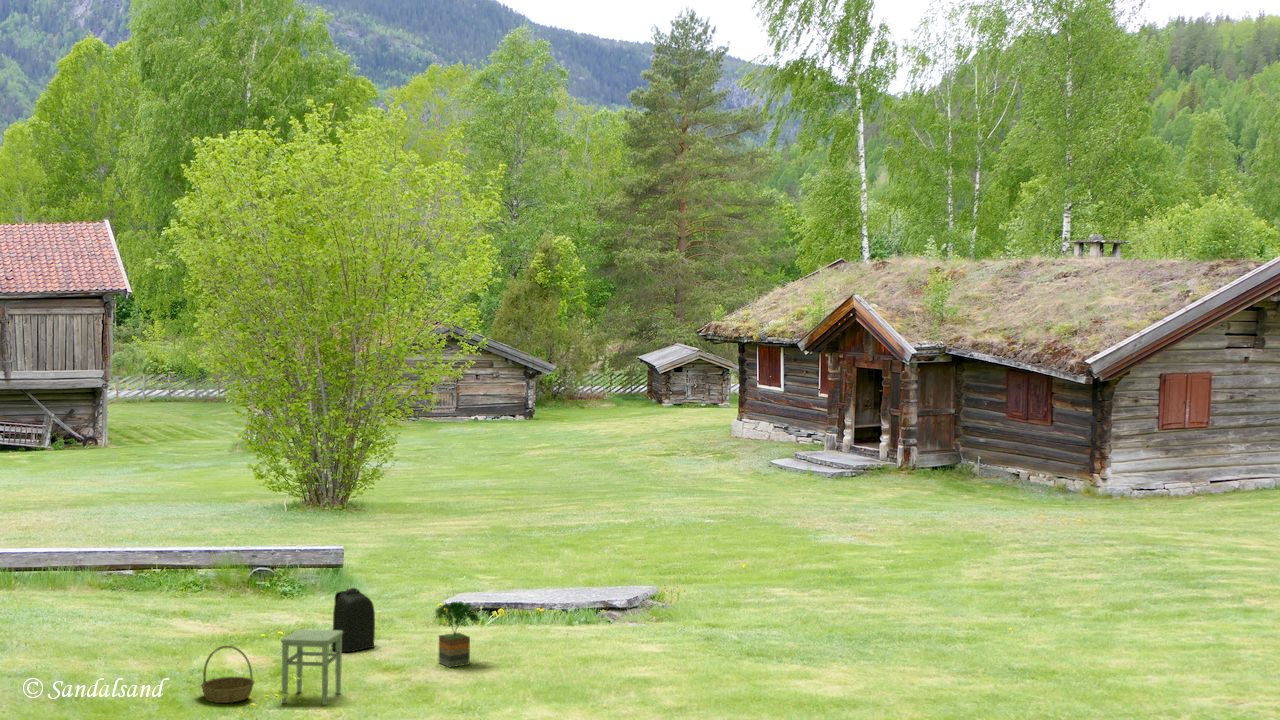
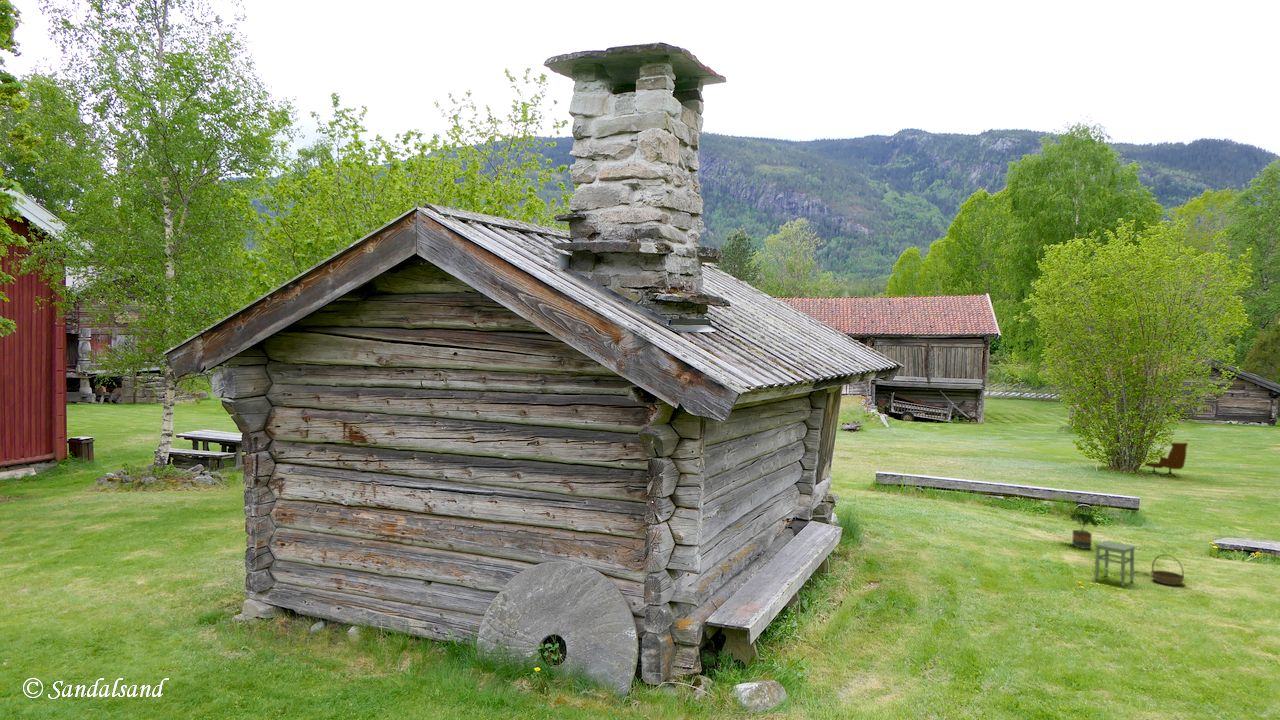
lounge chair: none [350,453,404,509] -> present [1145,443,1188,476]
backpack: present [331,588,375,652] -> none [1128,524,1159,561]
potted tree: present [436,602,479,667] -> present [1070,513,1097,549]
basket: present [201,646,254,703] -> present [1152,555,1184,585]

